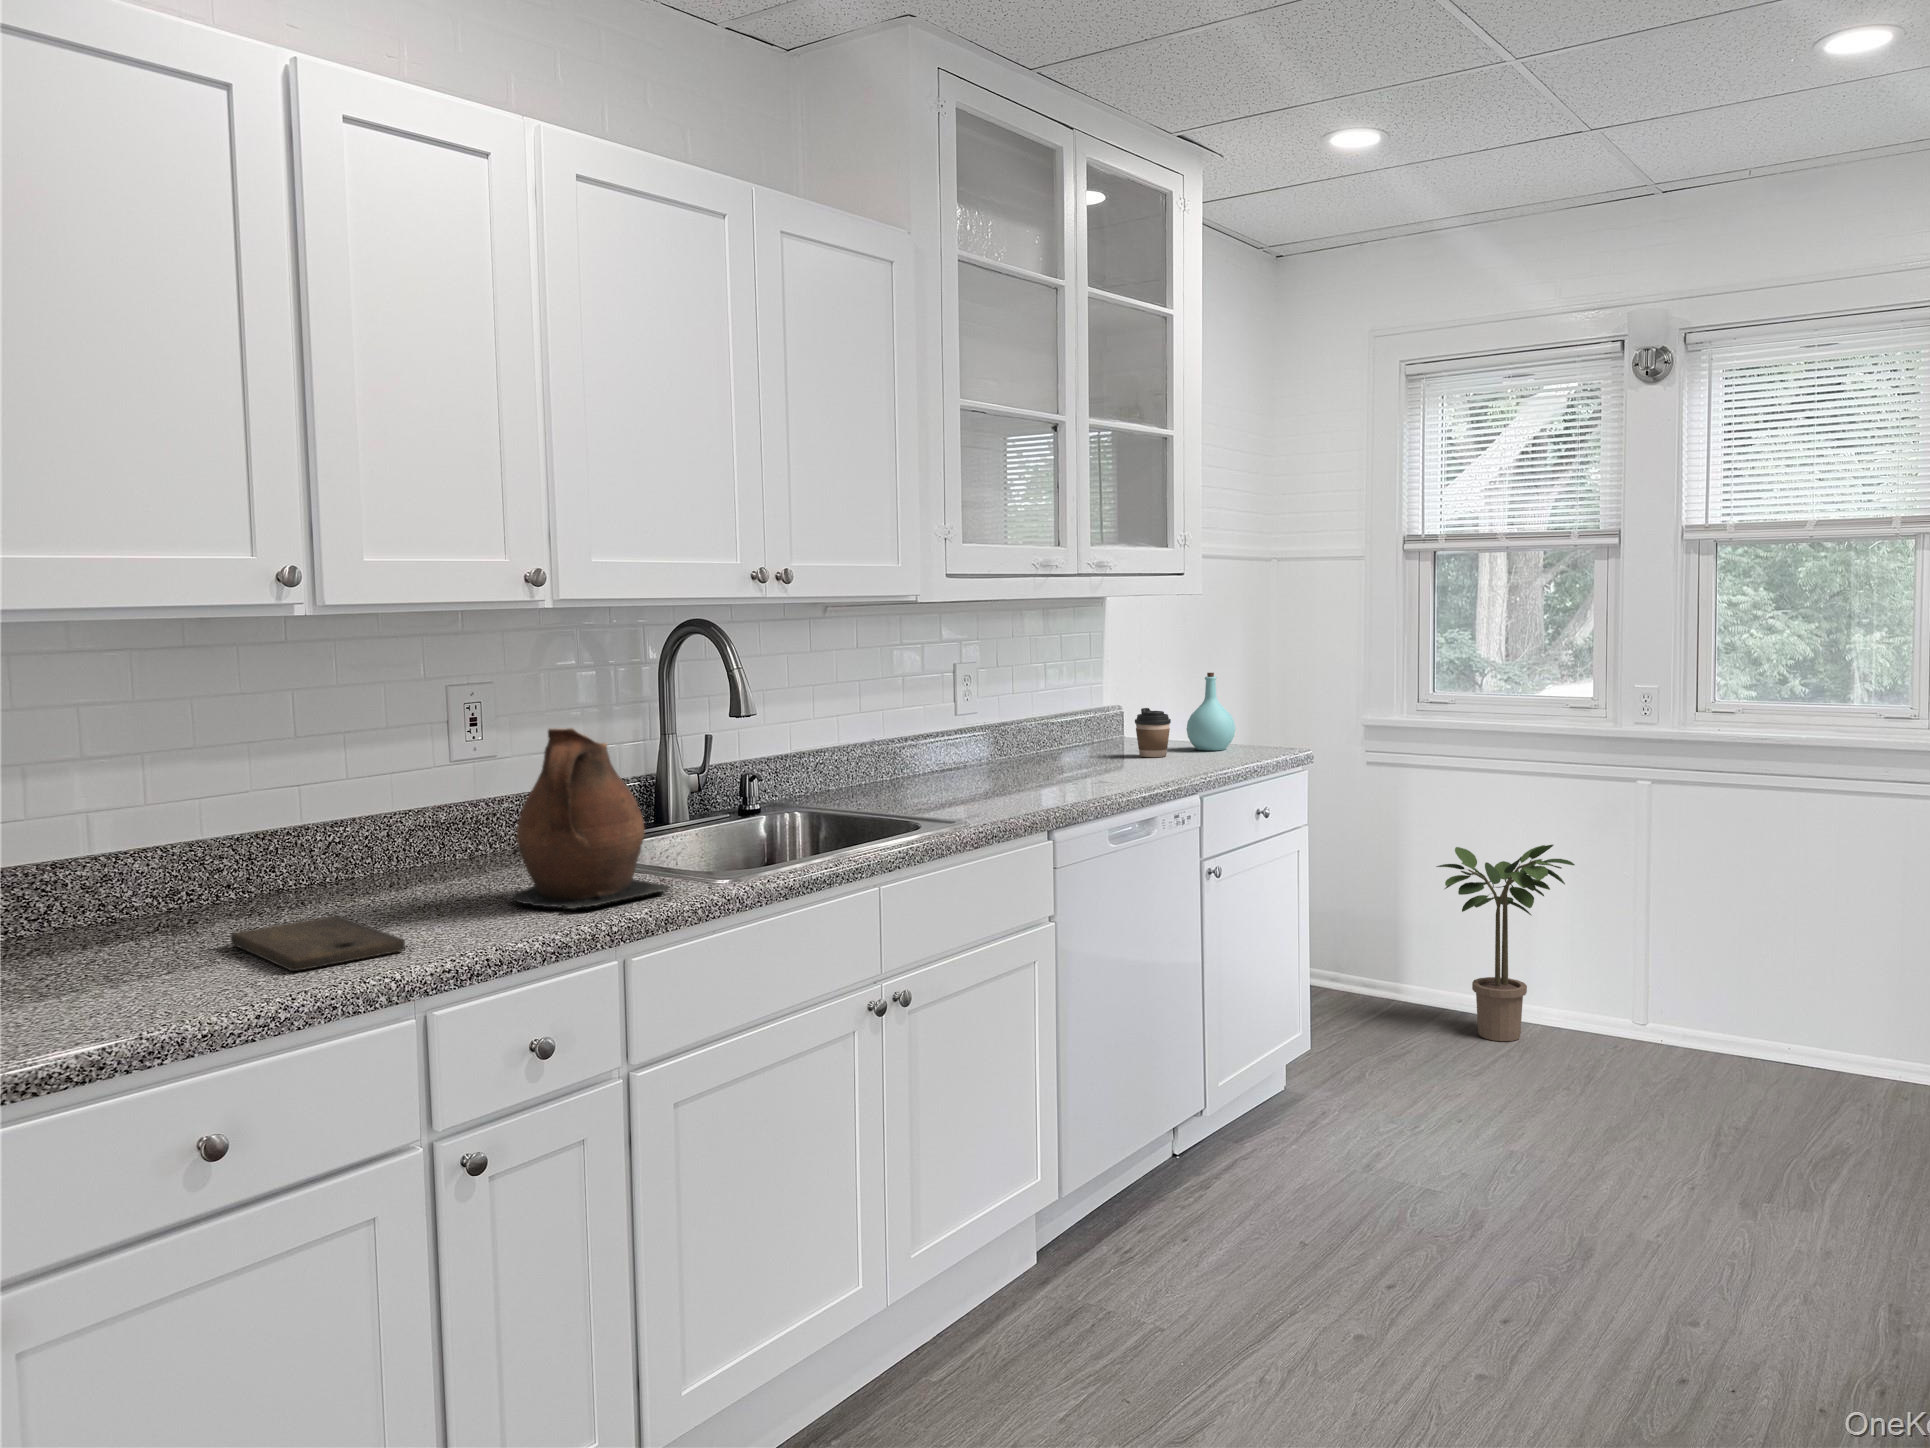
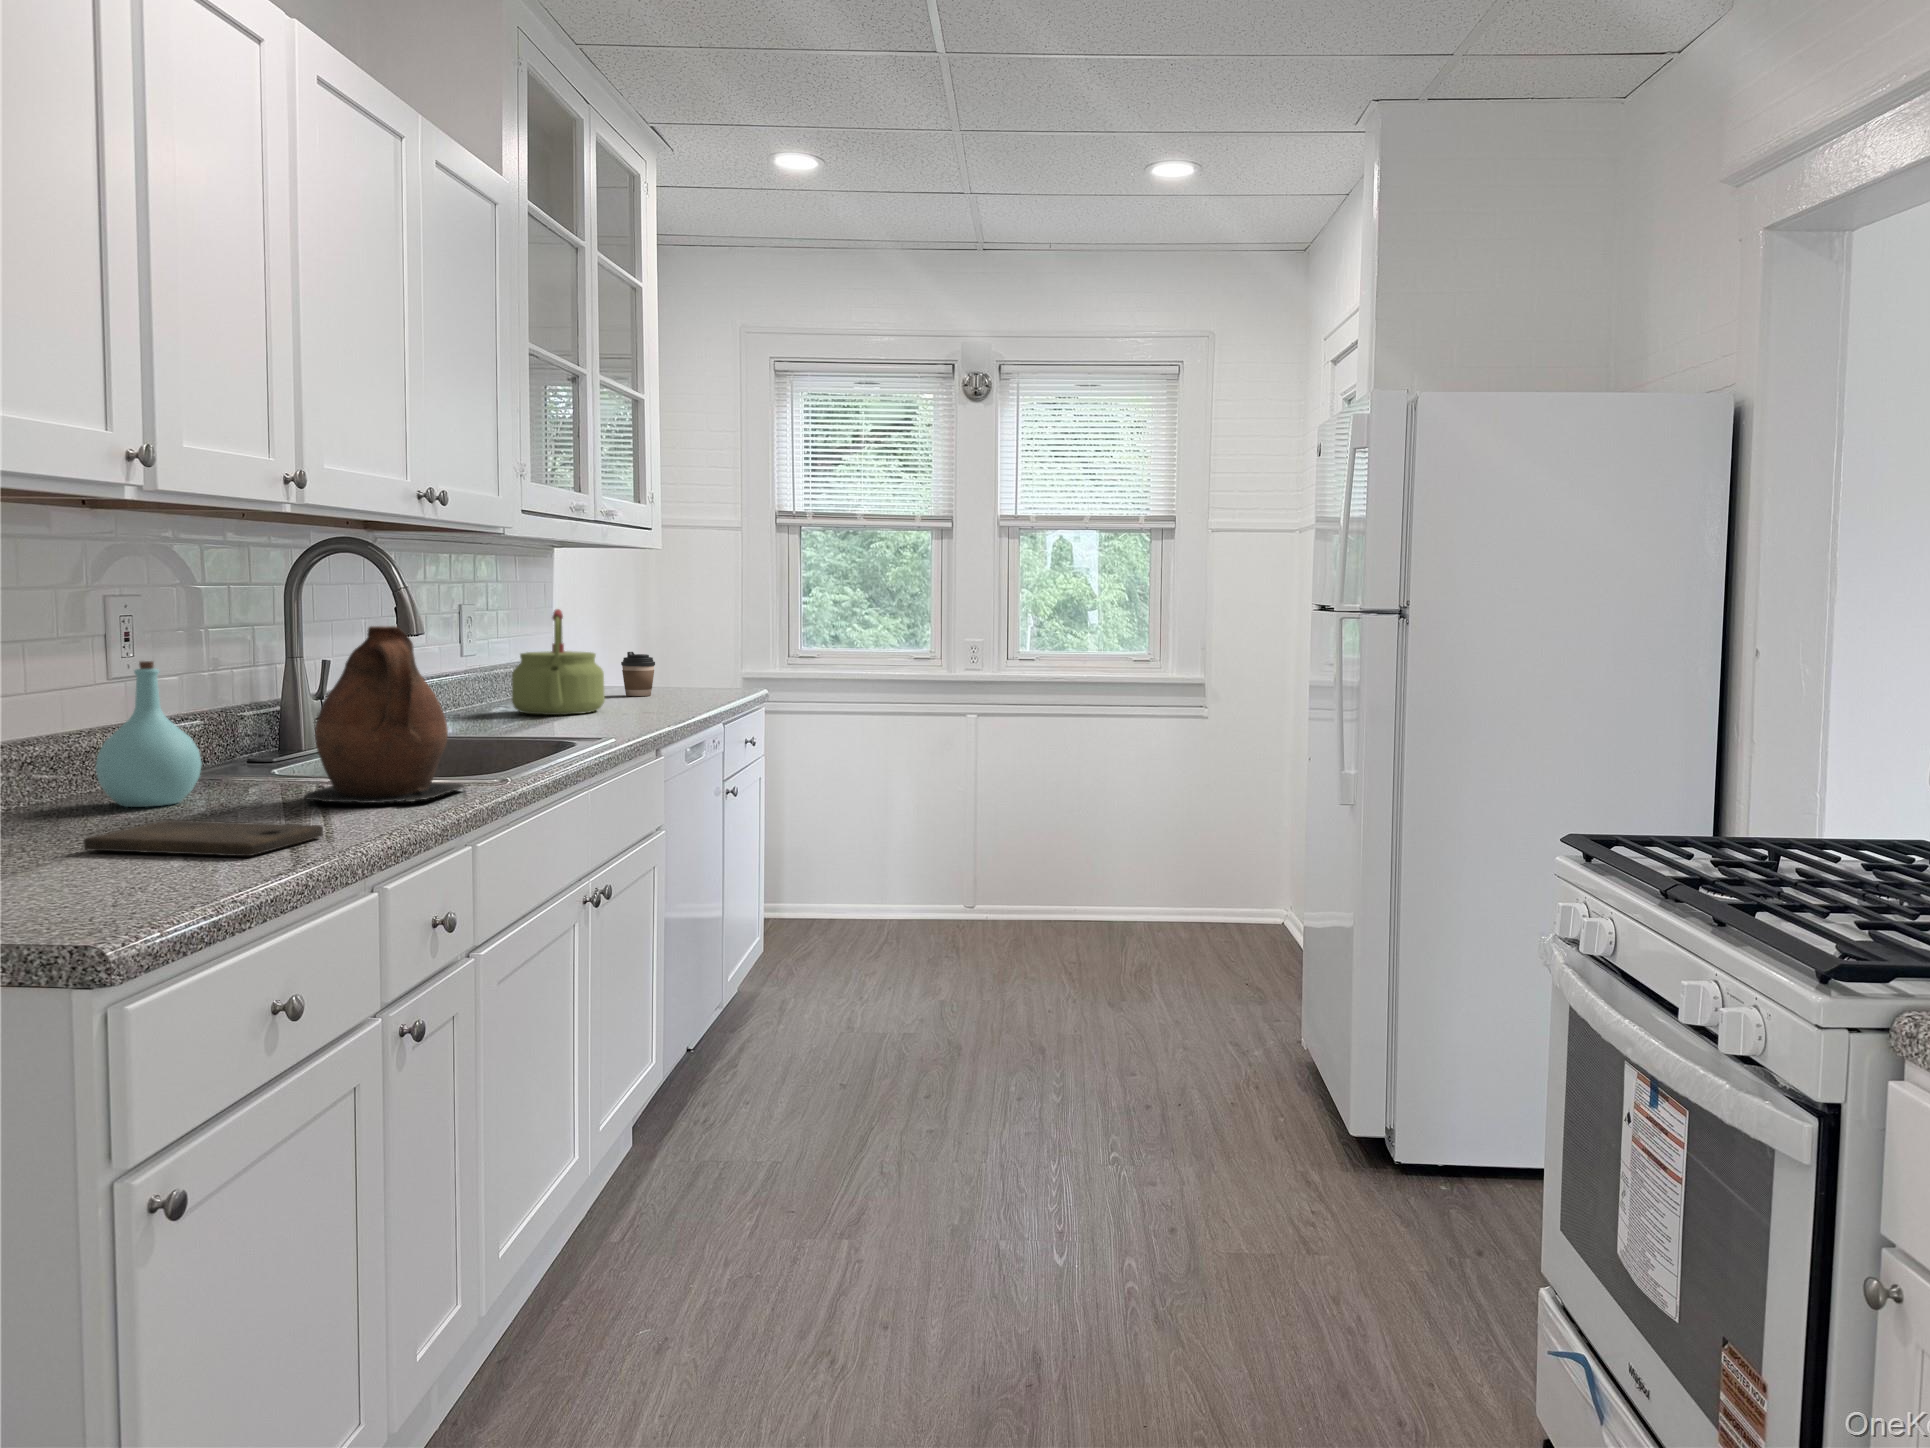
kettle: none [975,669,1068,782] -> present [512,609,605,715]
bottle: present [1187,673,1235,751] -> present [96,661,202,807]
potted plant: present [1436,845,1575,1041] -> none [818,767,932,933]

